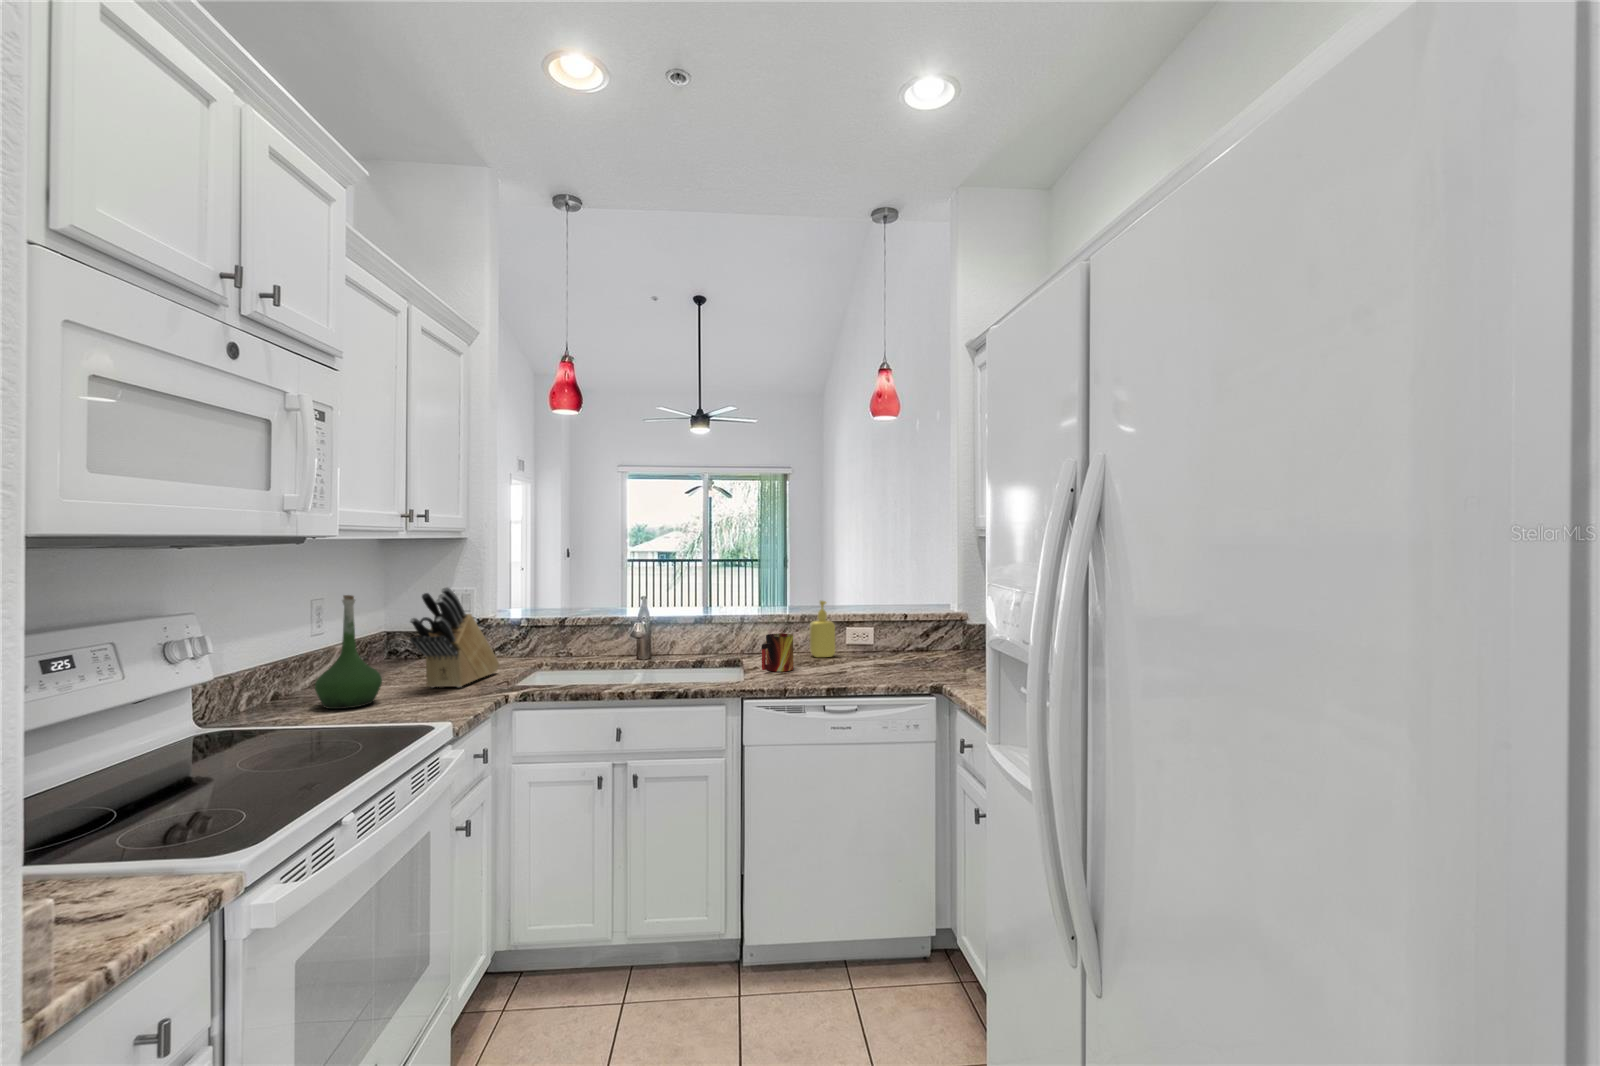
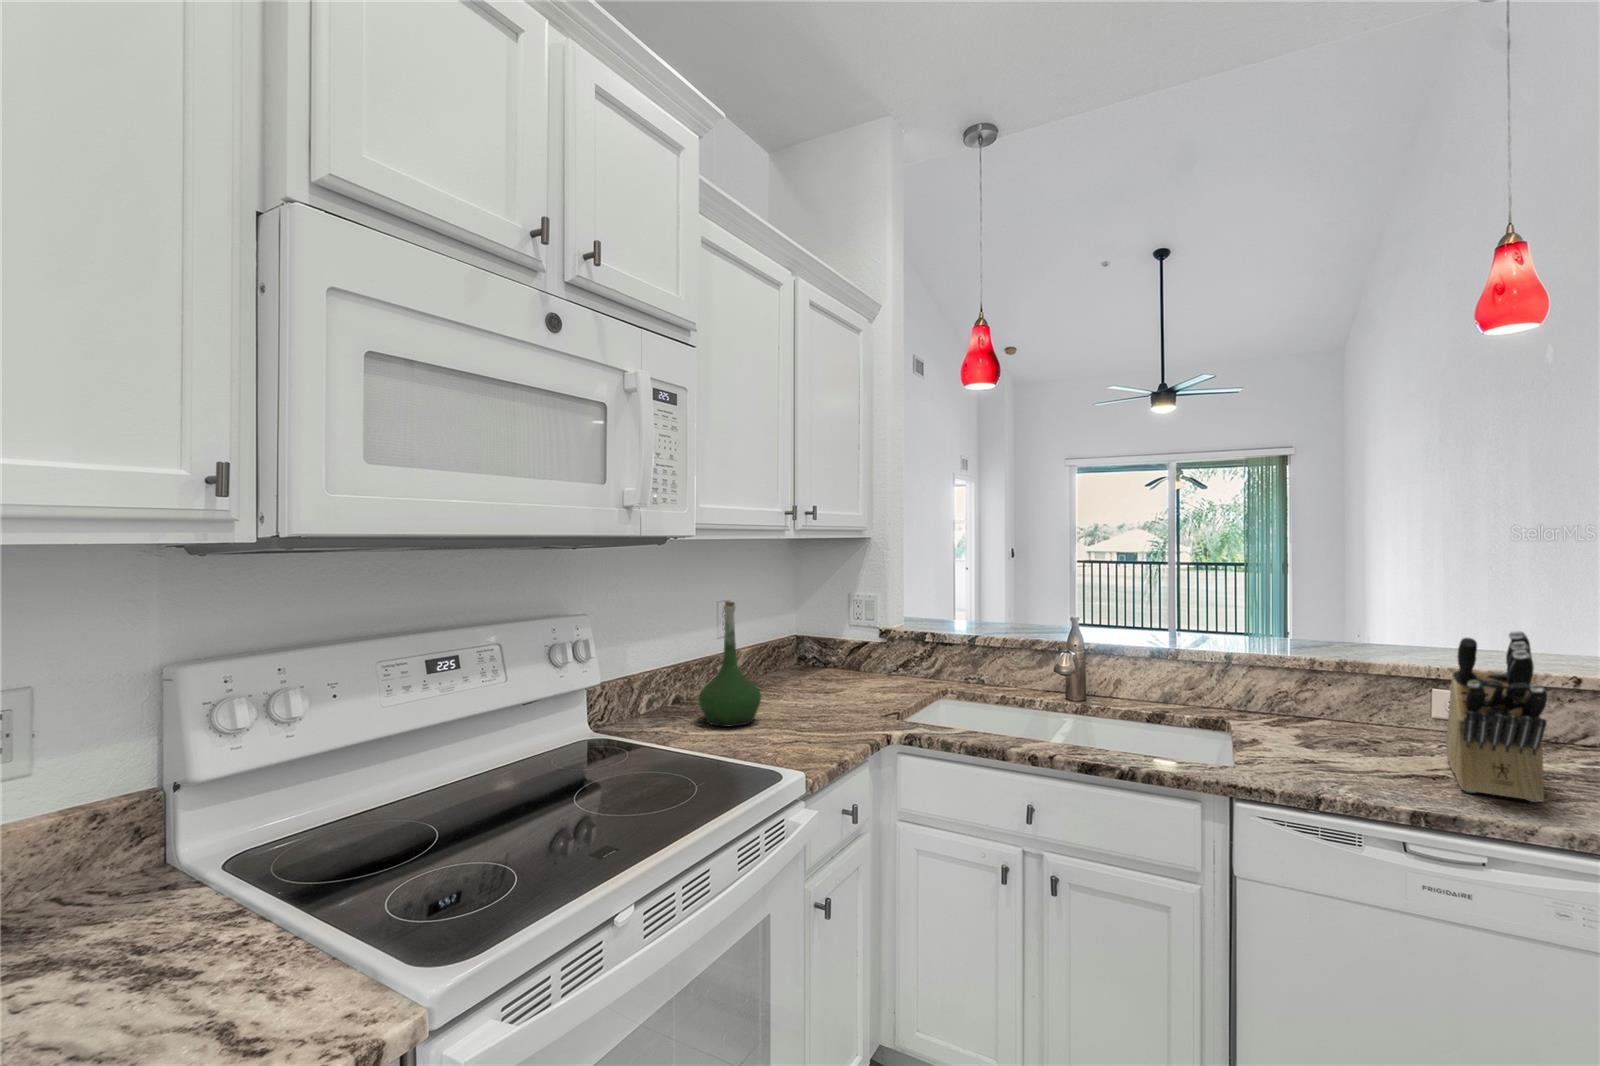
knife block: present [410,587,499,688] -> present [1446,631,1547,802]
soap dispenser: present [810,601,835,658] -> none [1355,642,1409,737]
mug: present [762,633,794,672] -> none [1266,691,1327,756]

